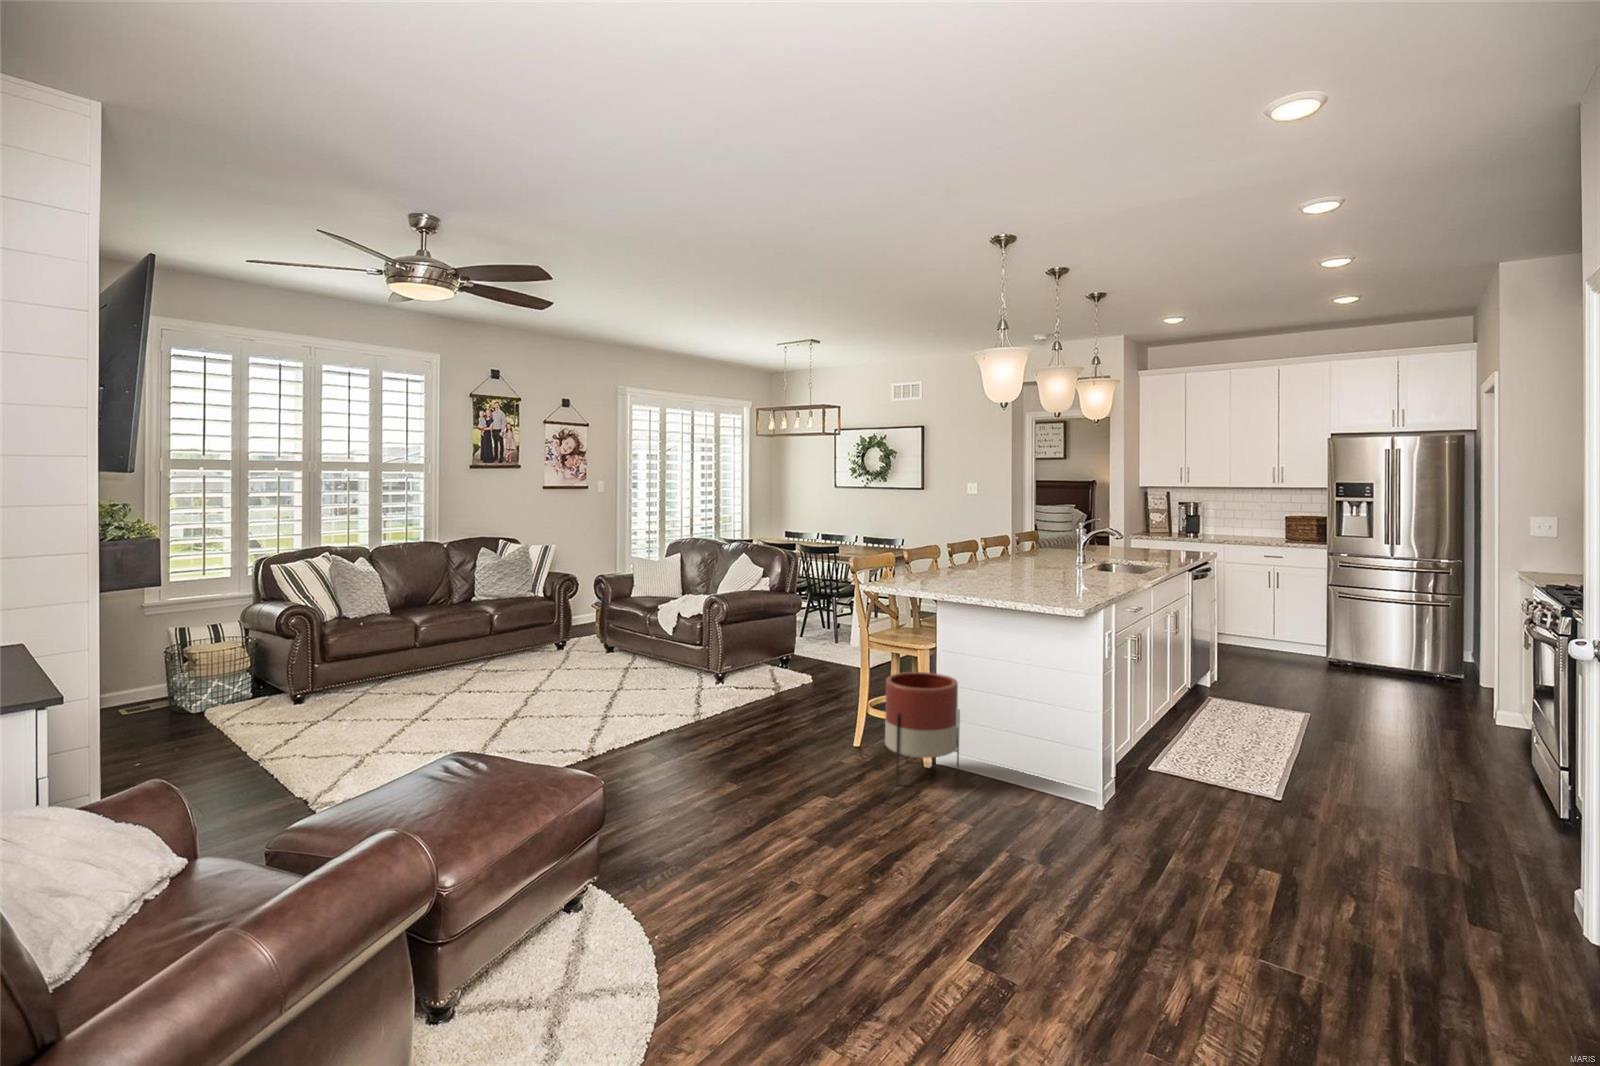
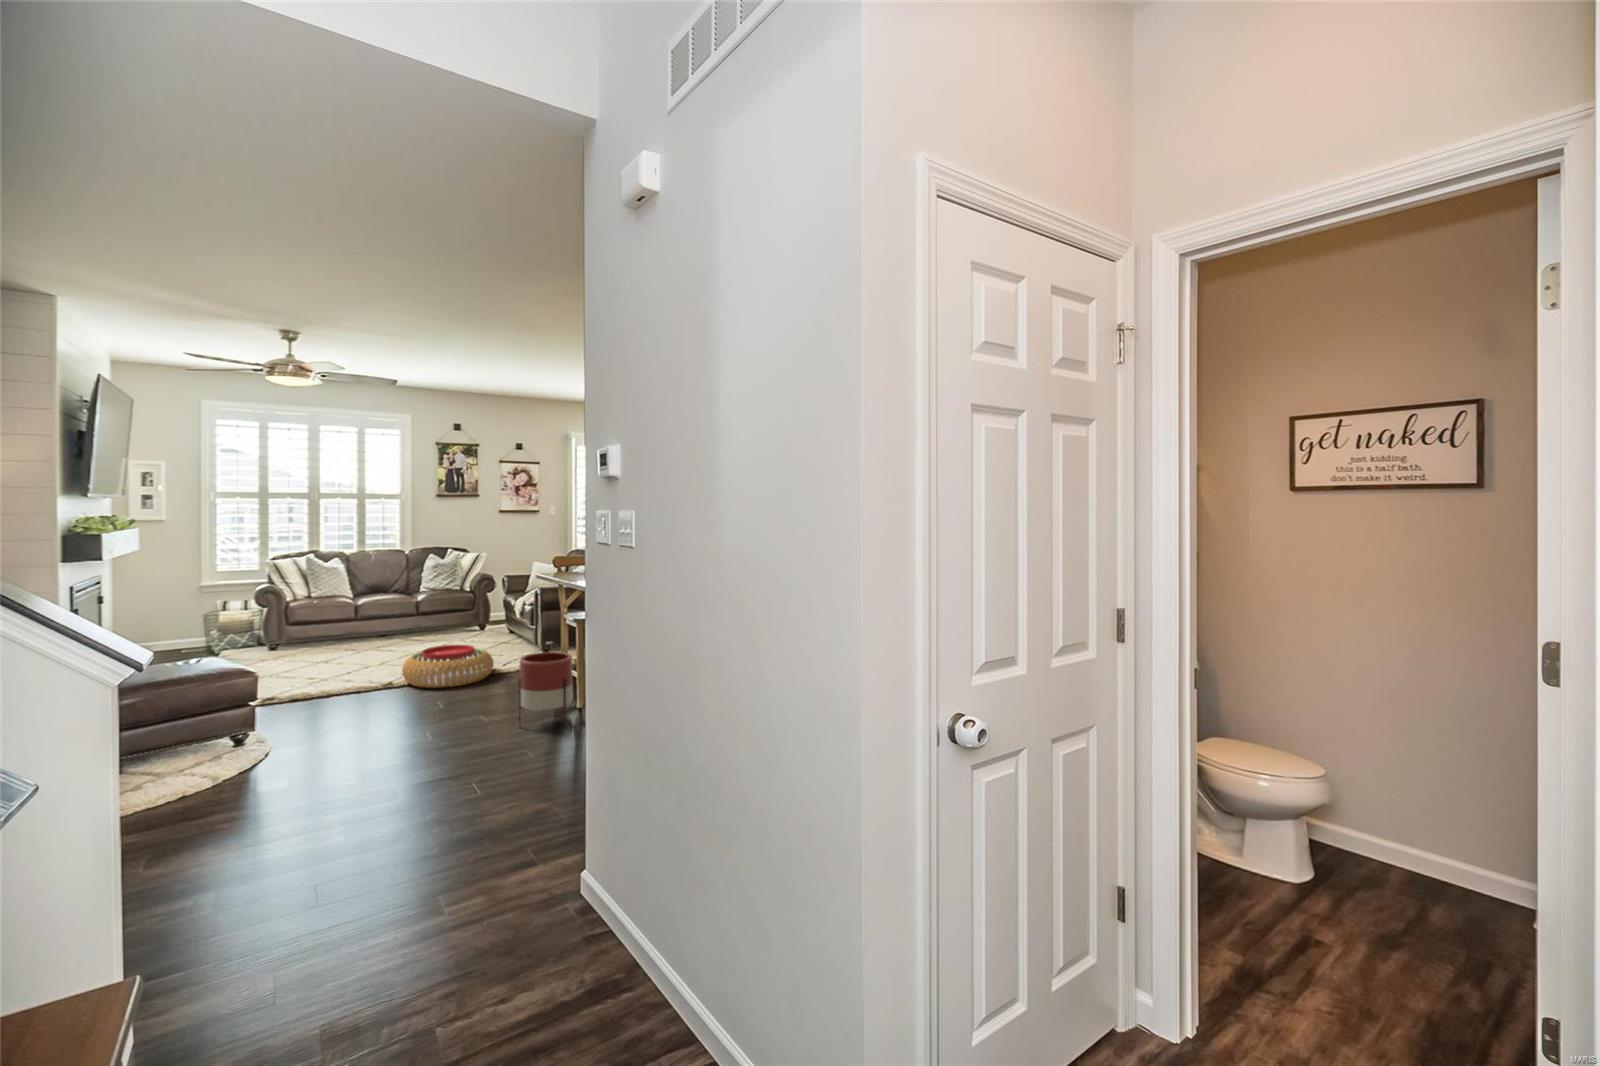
pouf: none [591,671,712,736] -> present [402,645,494,688]

